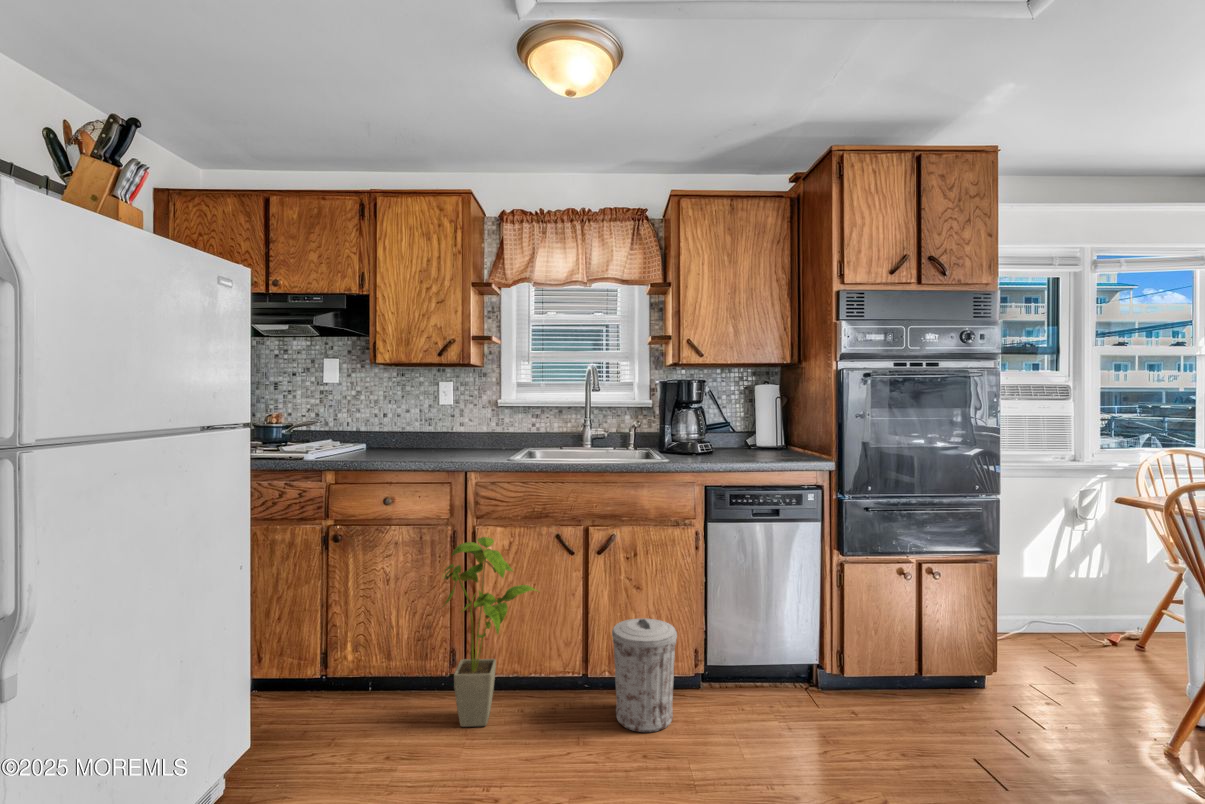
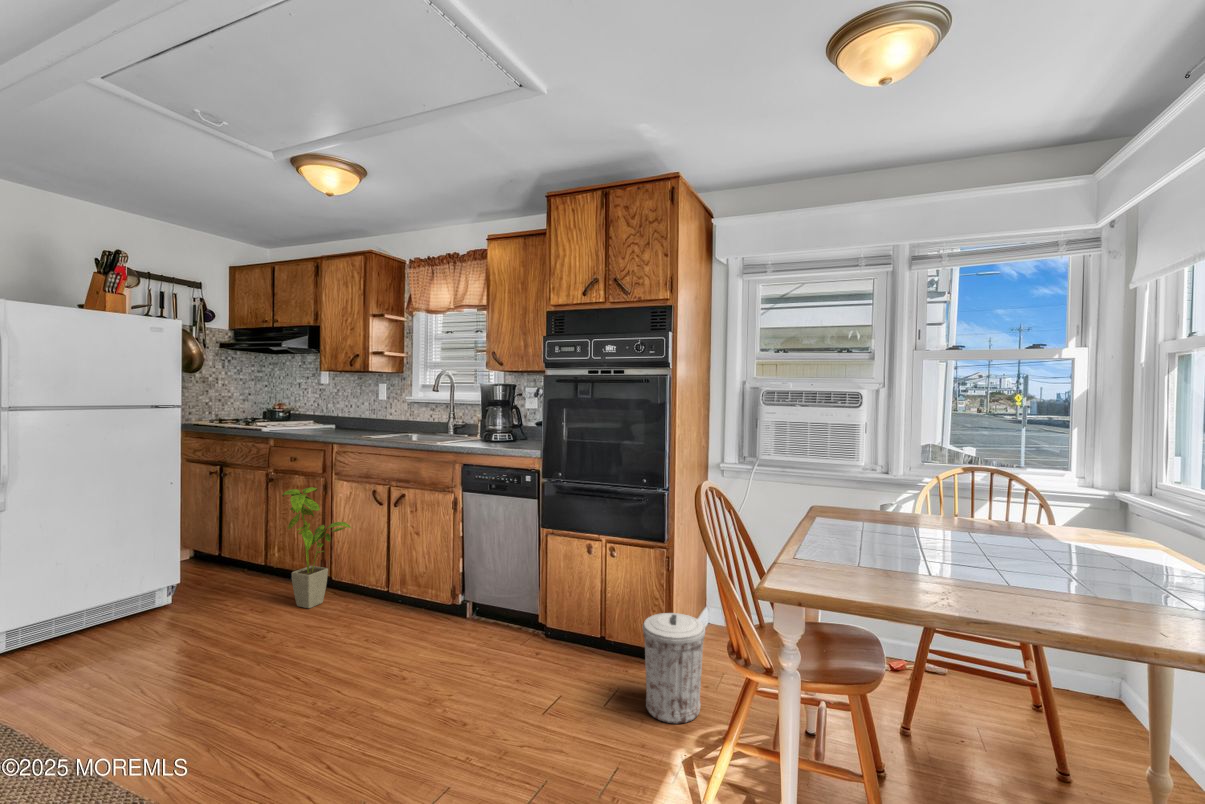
trash can: present [612,618,677,732] -> present [643,613,705,723]

